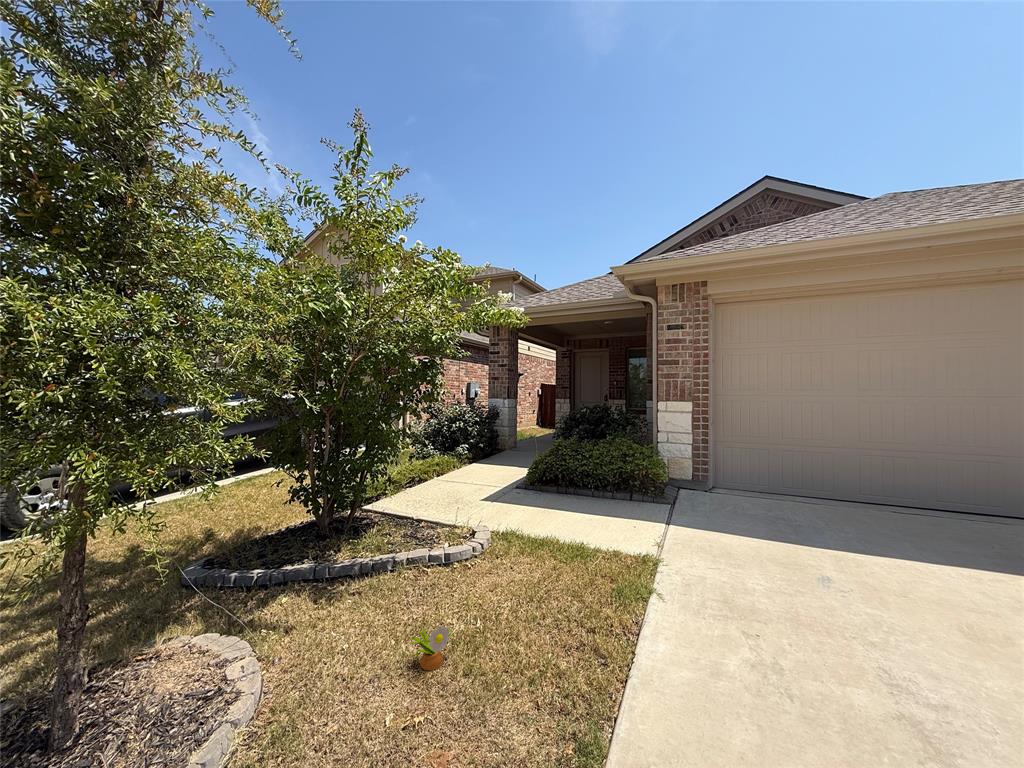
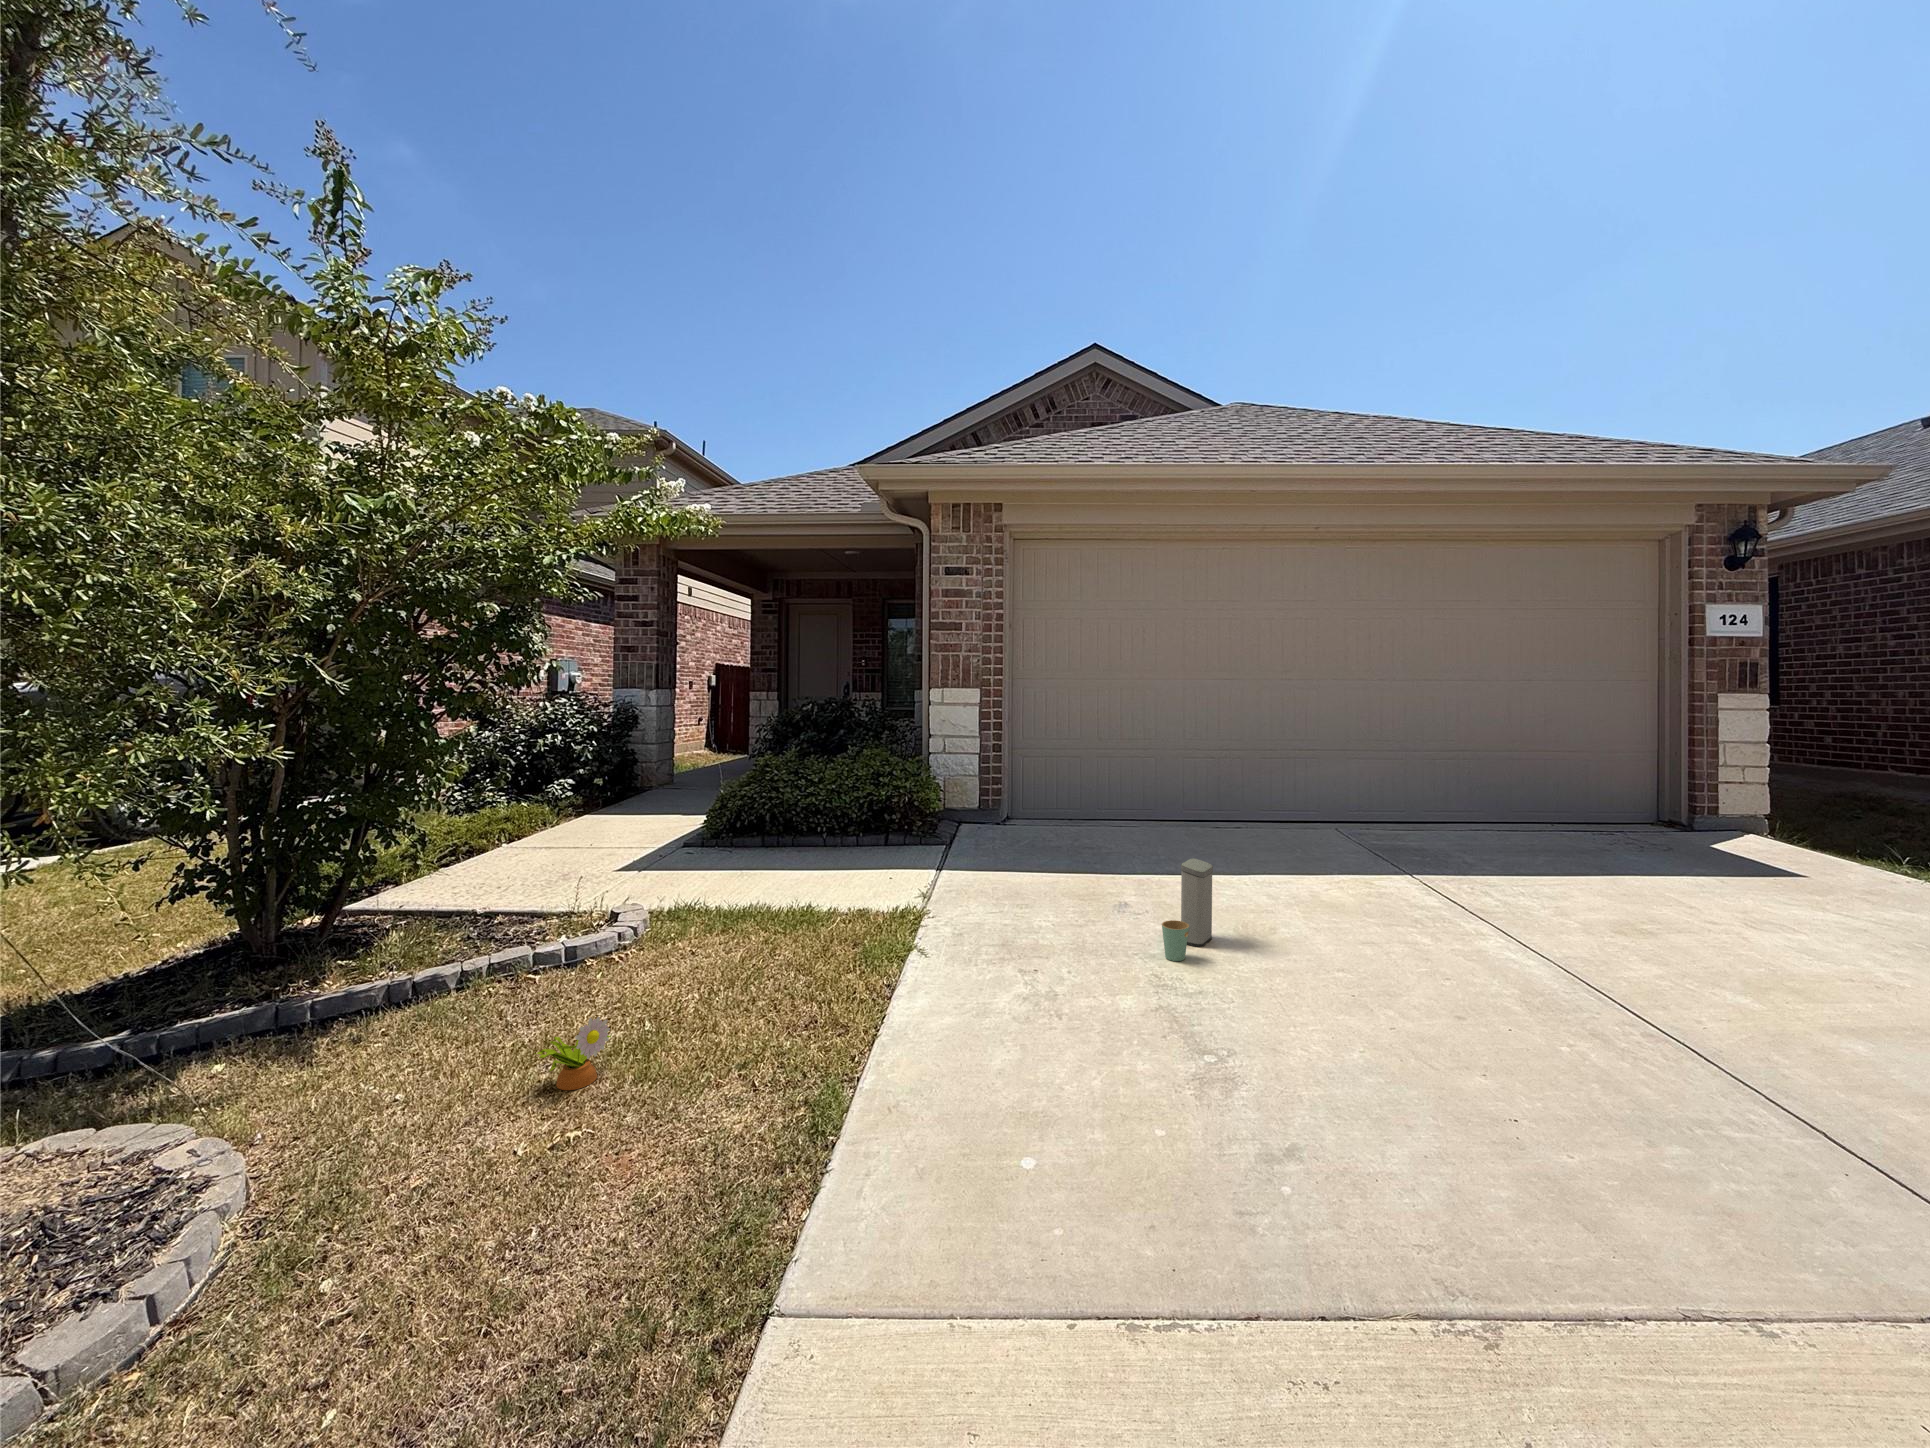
trash can: none [883,561,936,659] -> present [1162,858,1213,961]

